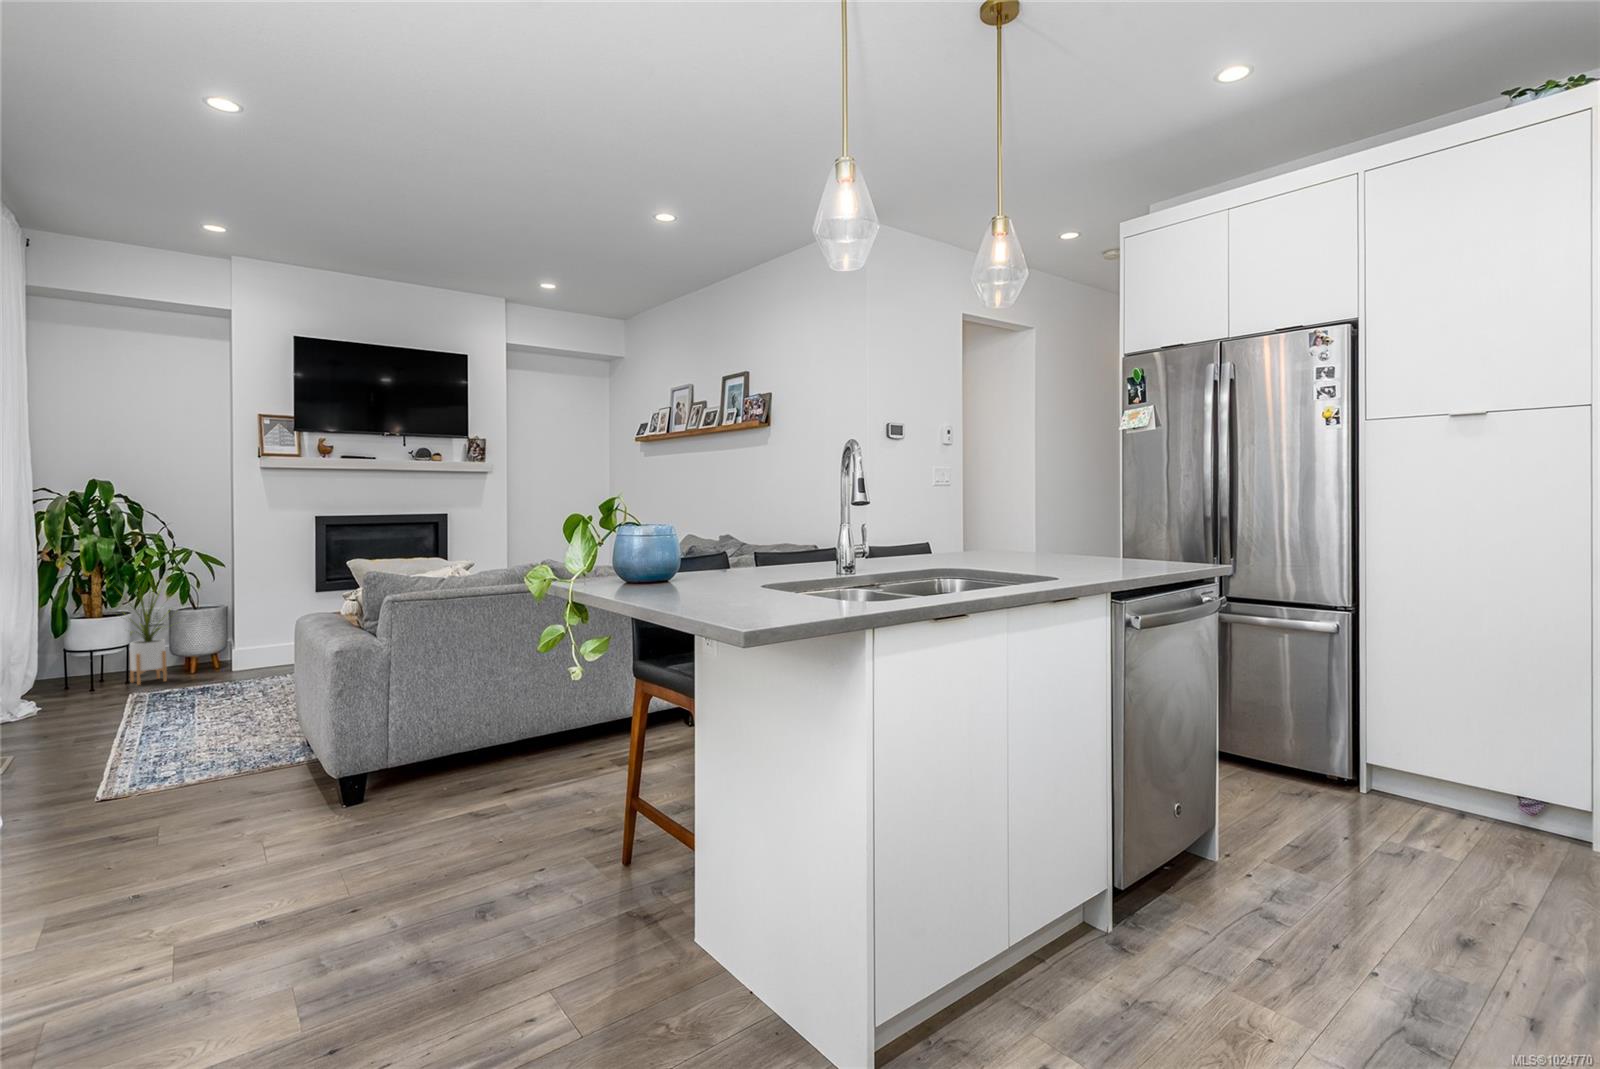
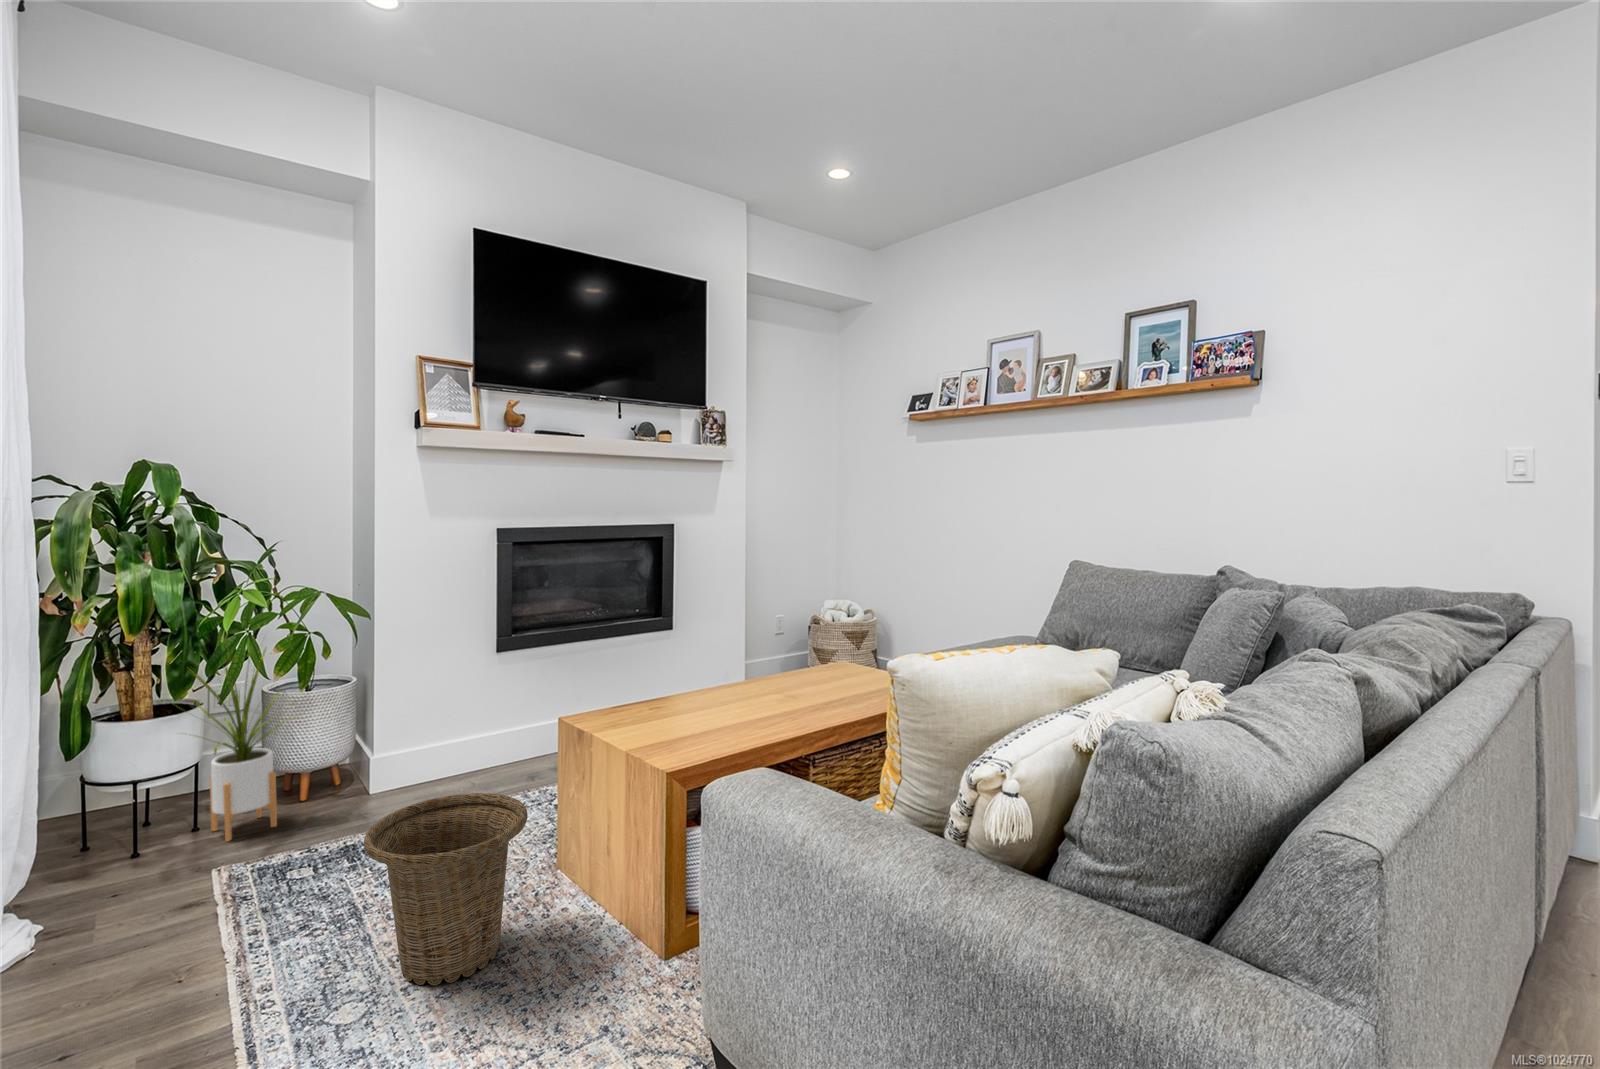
basket: none [184,643,268,717] -> present [364,793,528,985]

